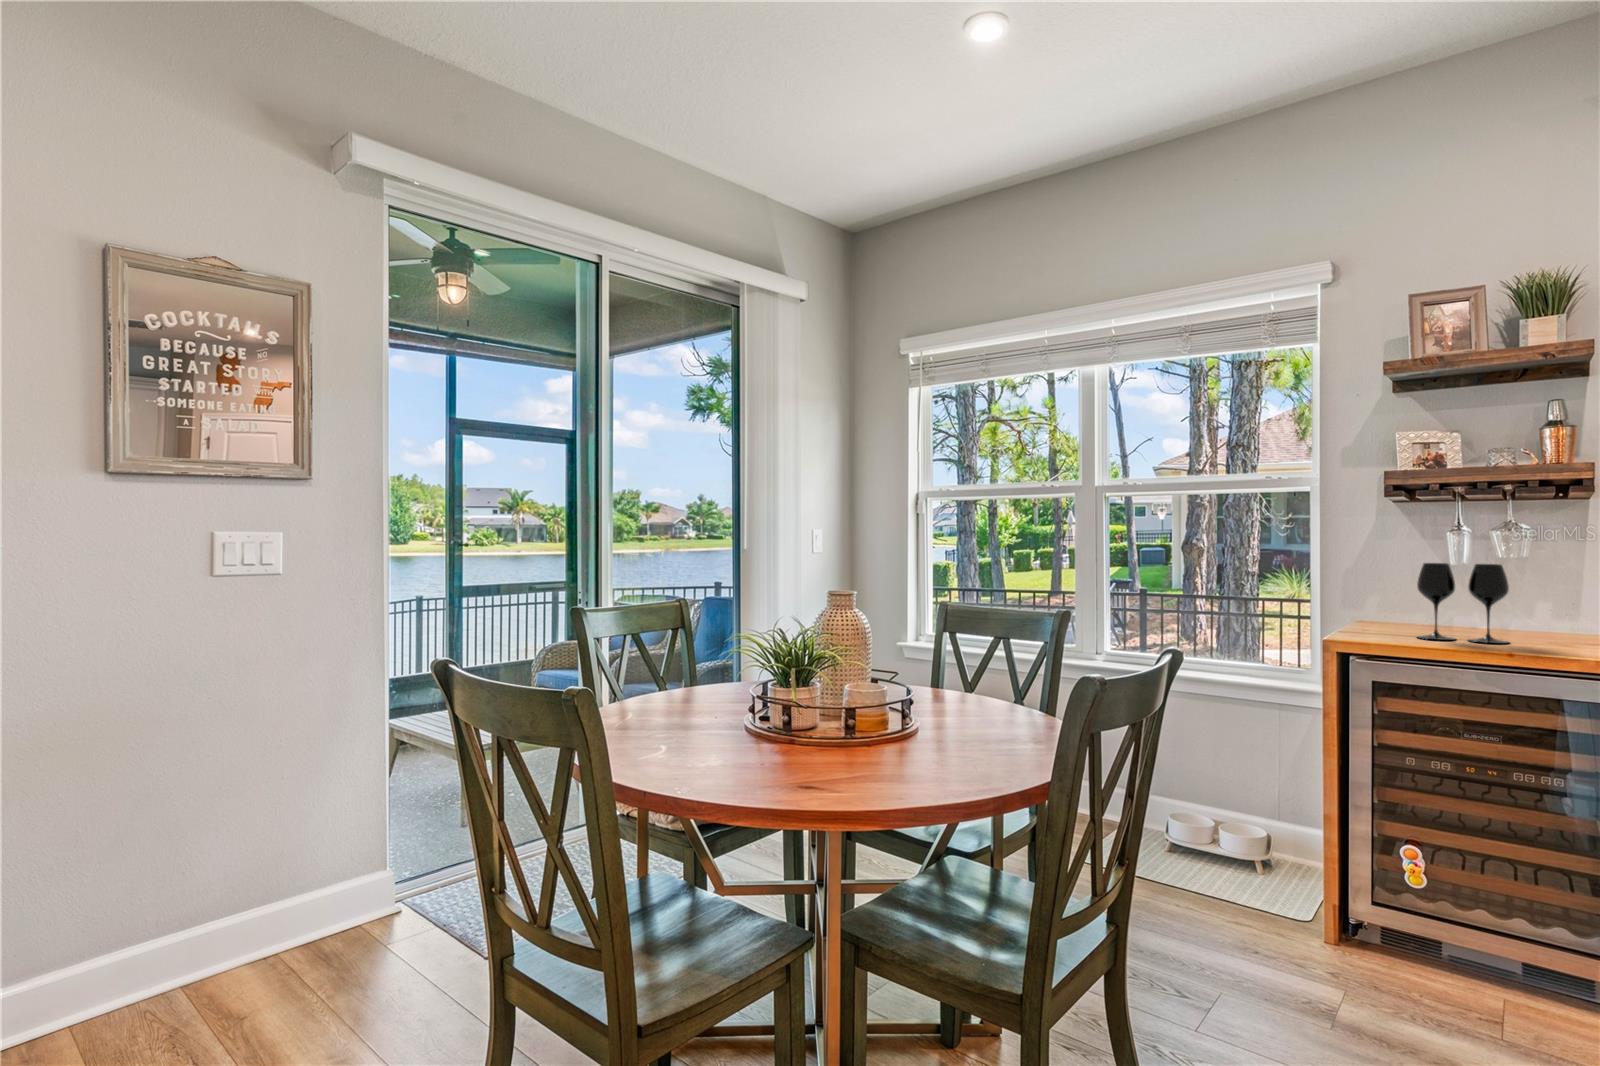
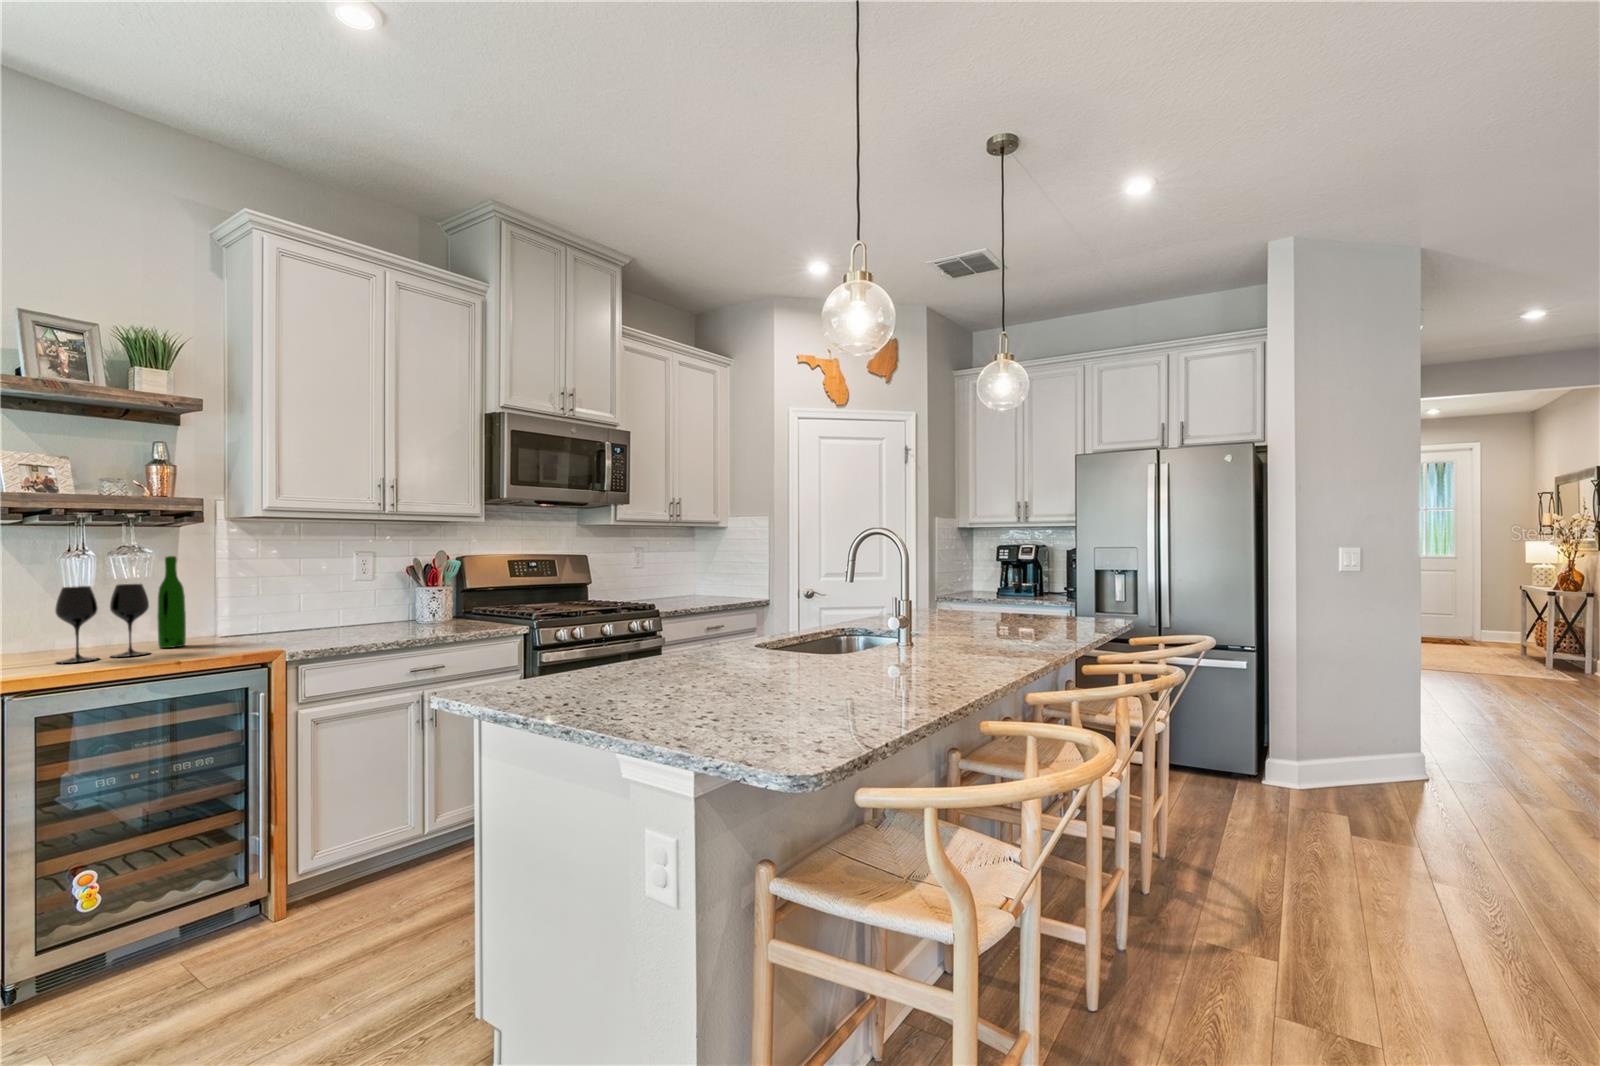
wine bottle: none [1529,535,1561,642] -> present [157,556,186,648]

